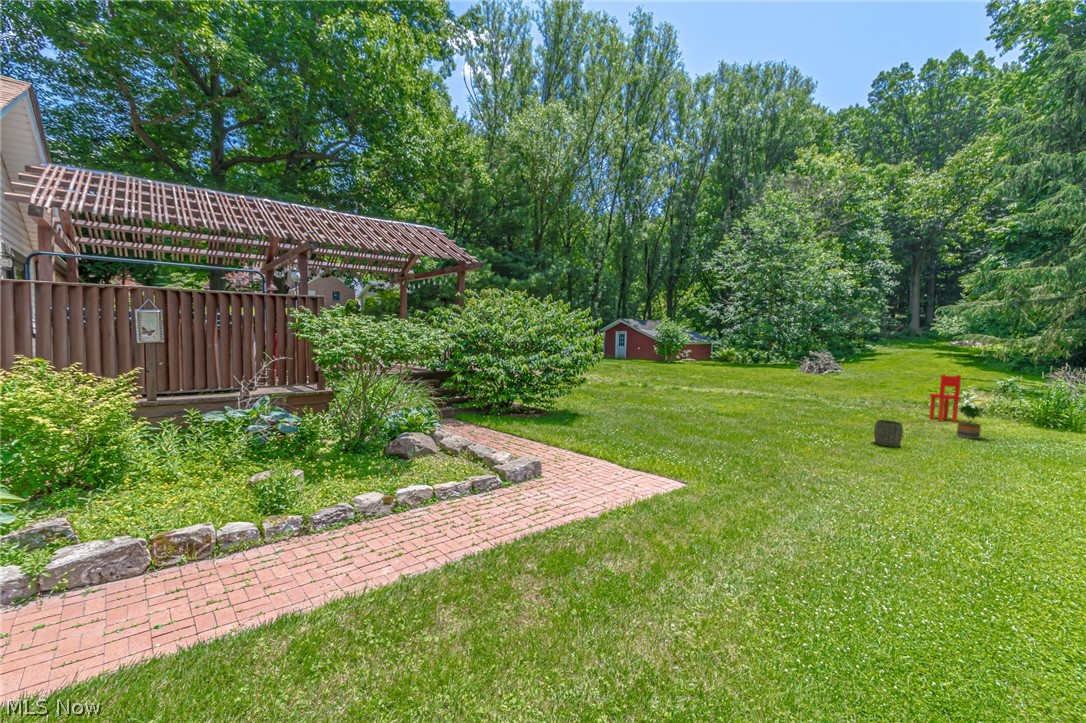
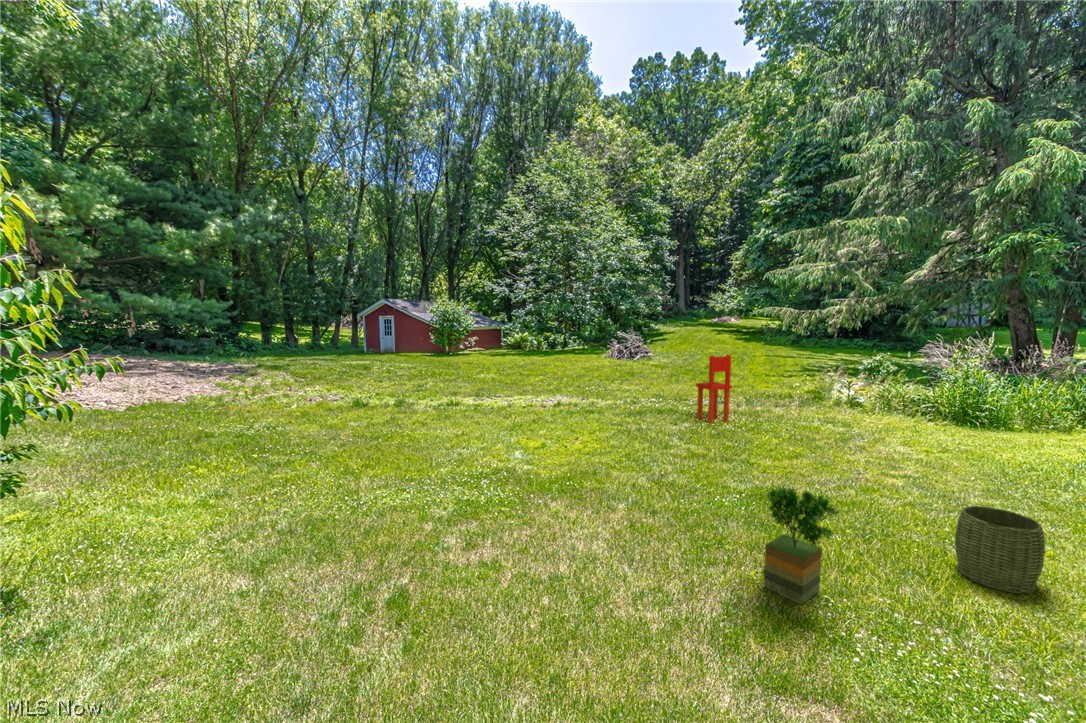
chair: present [929,375,961,422] -> present [696,355,732,423]
potted tree: present [957,405,986,439] -> present [764,487,838,605]

